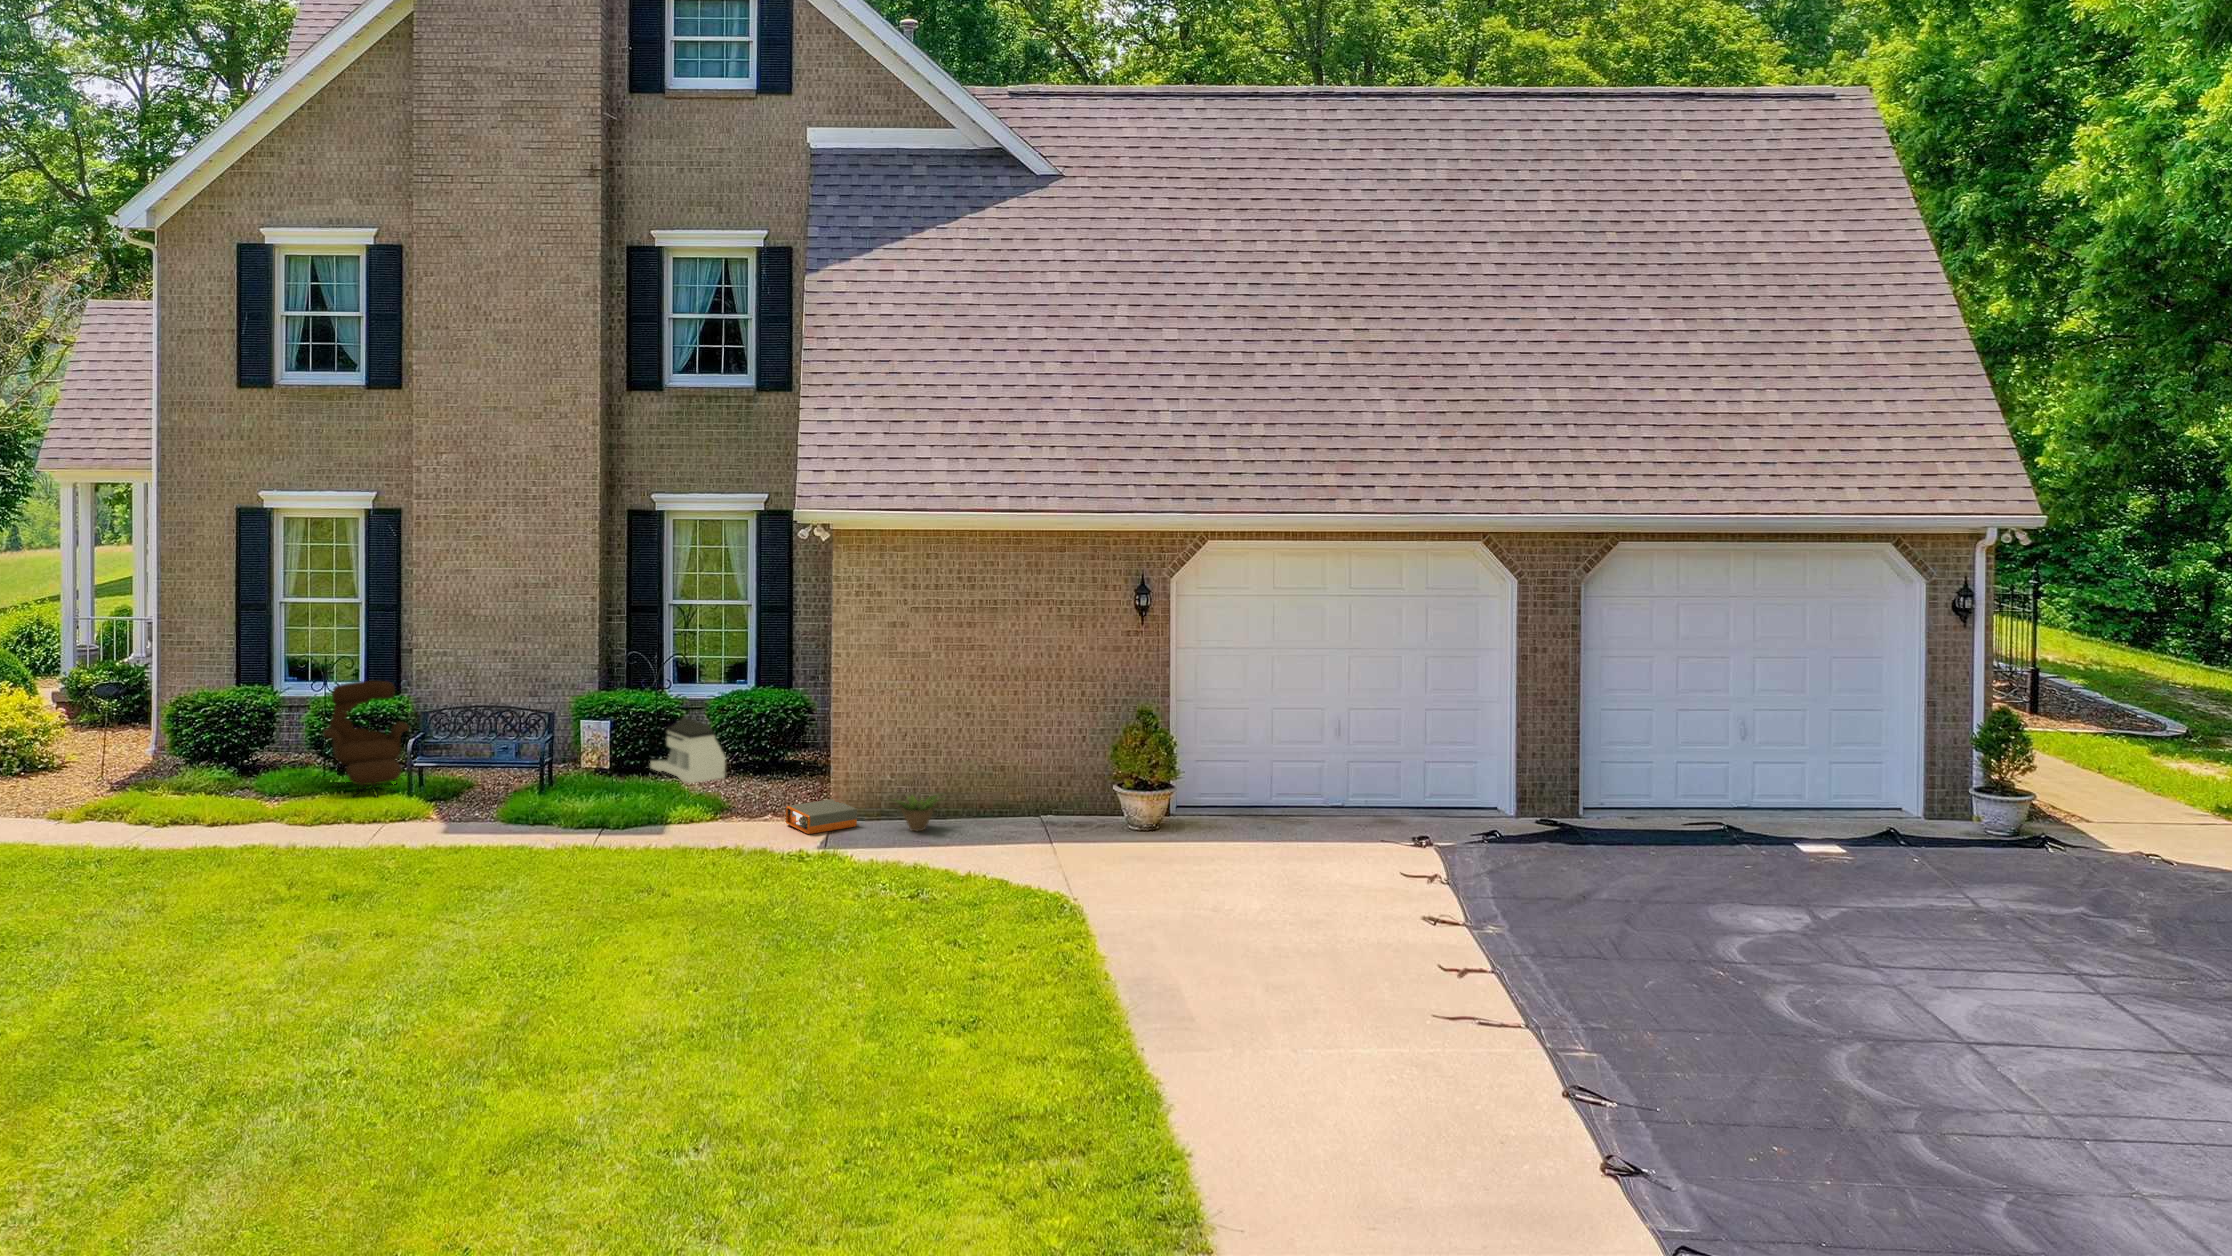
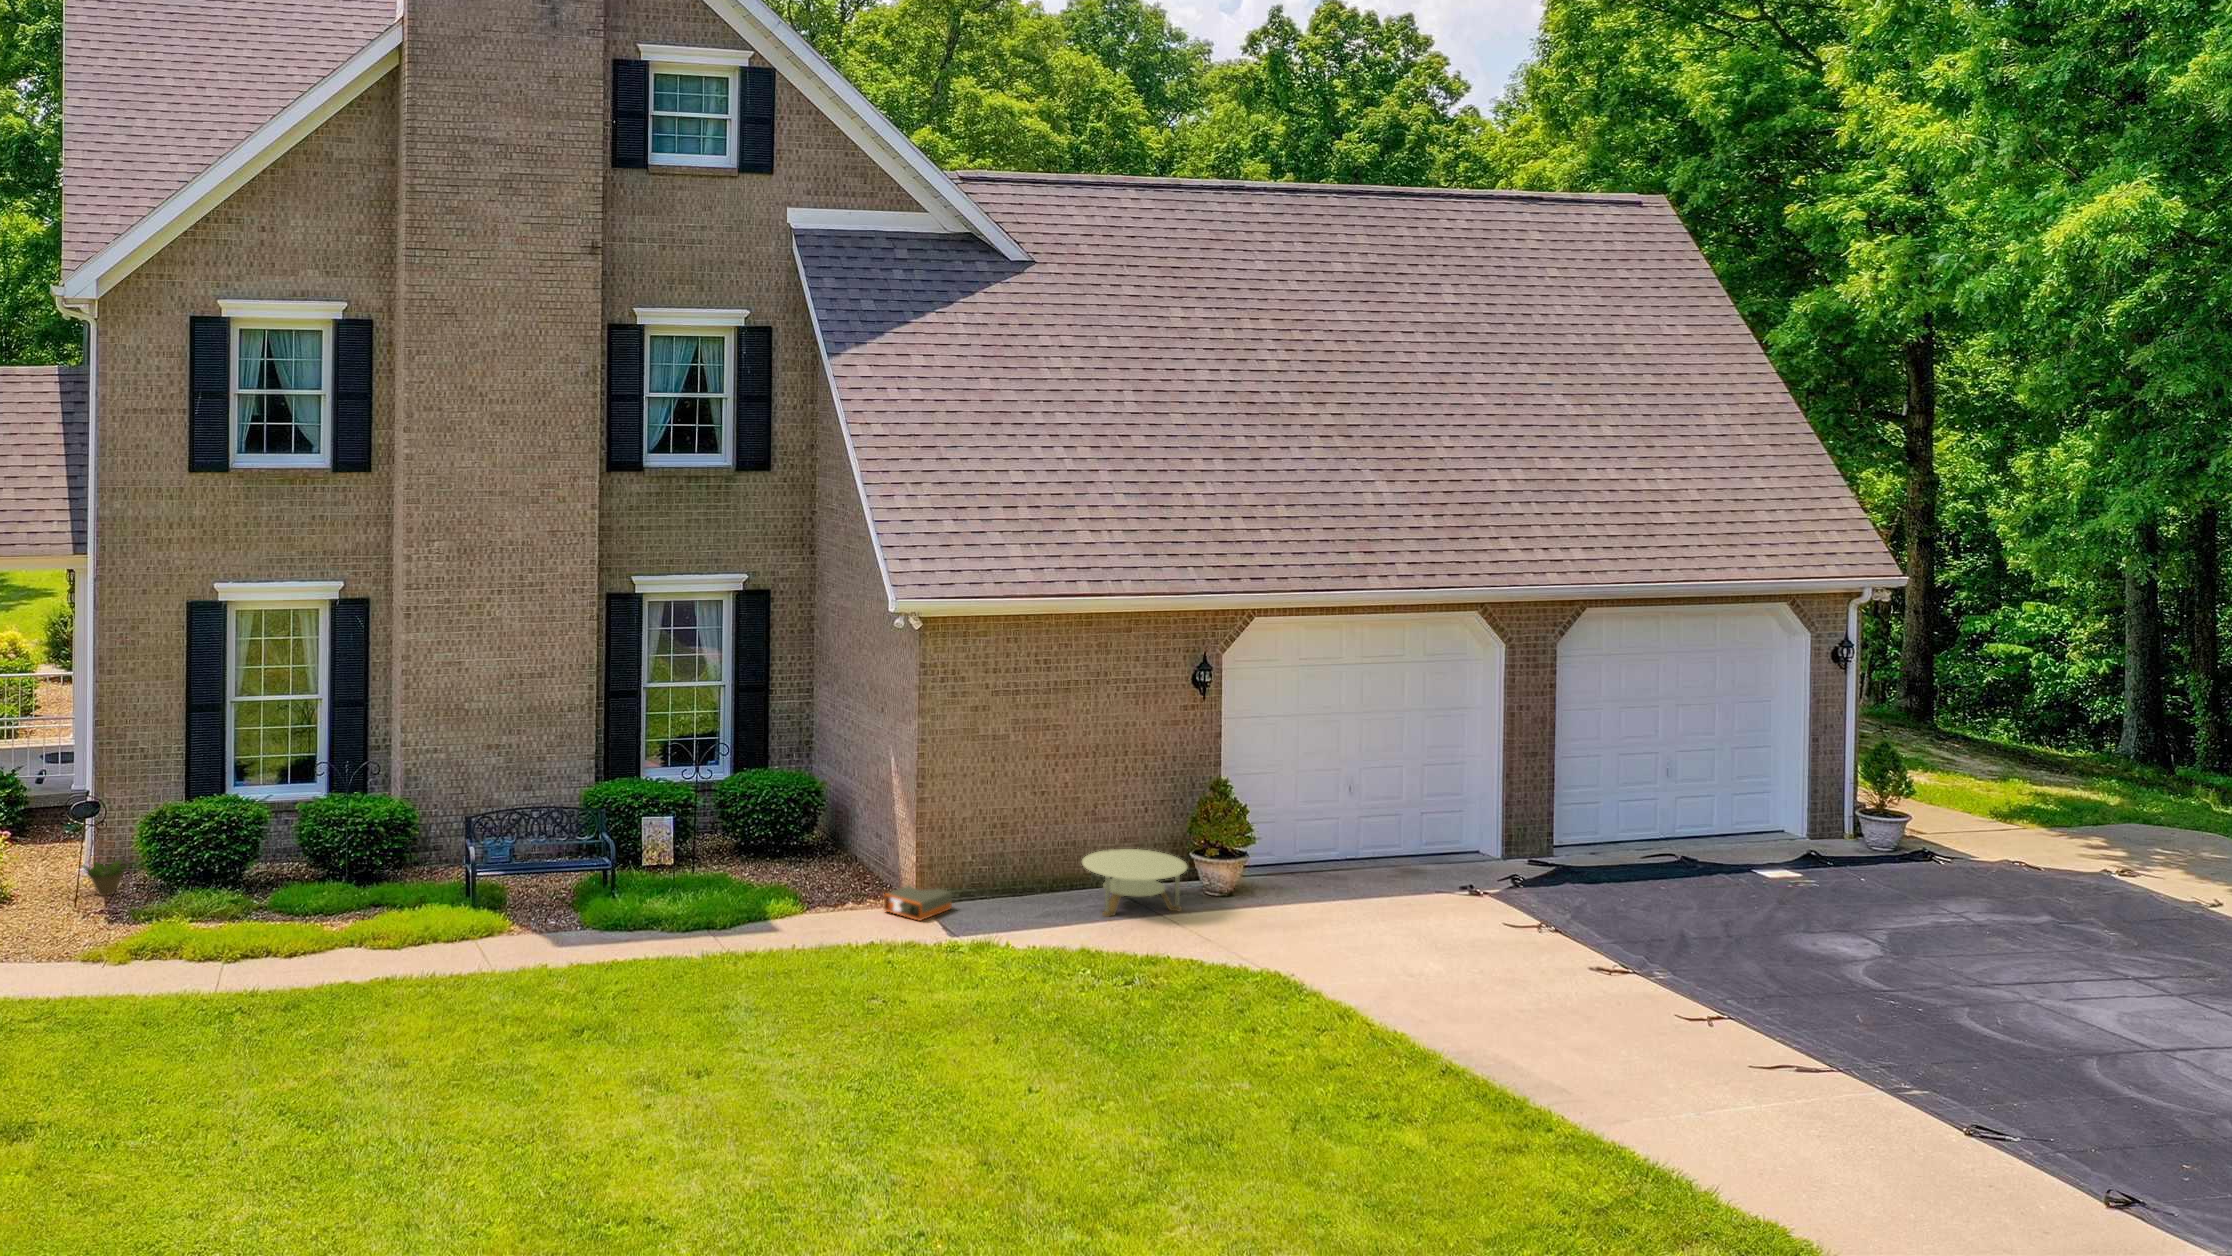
lounge chair: present [323,681,409,797] -> none [342,784,444,911]
bench: present [650,718,725,783] -> none [656,802,747,871]
round table: none [989,777,1100,843] -> present [1082,849,1187,917]
decorative plant: present [896,795,943,831] -> present [82,860,128,896]

